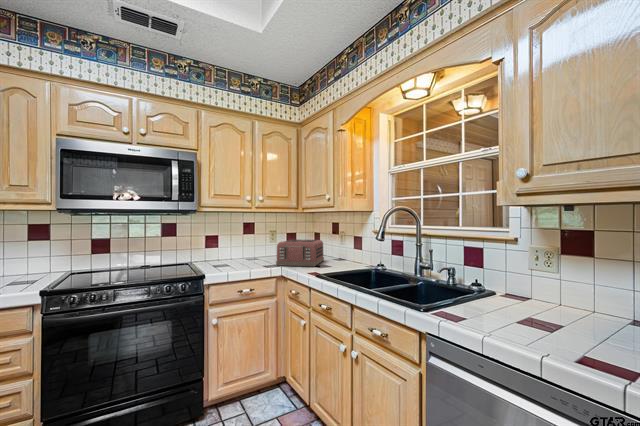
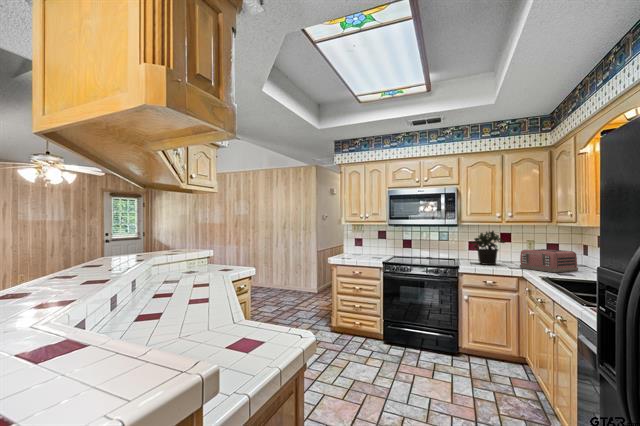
potted plant: none [215,218,258,267] -> present [471,231,505,265]

